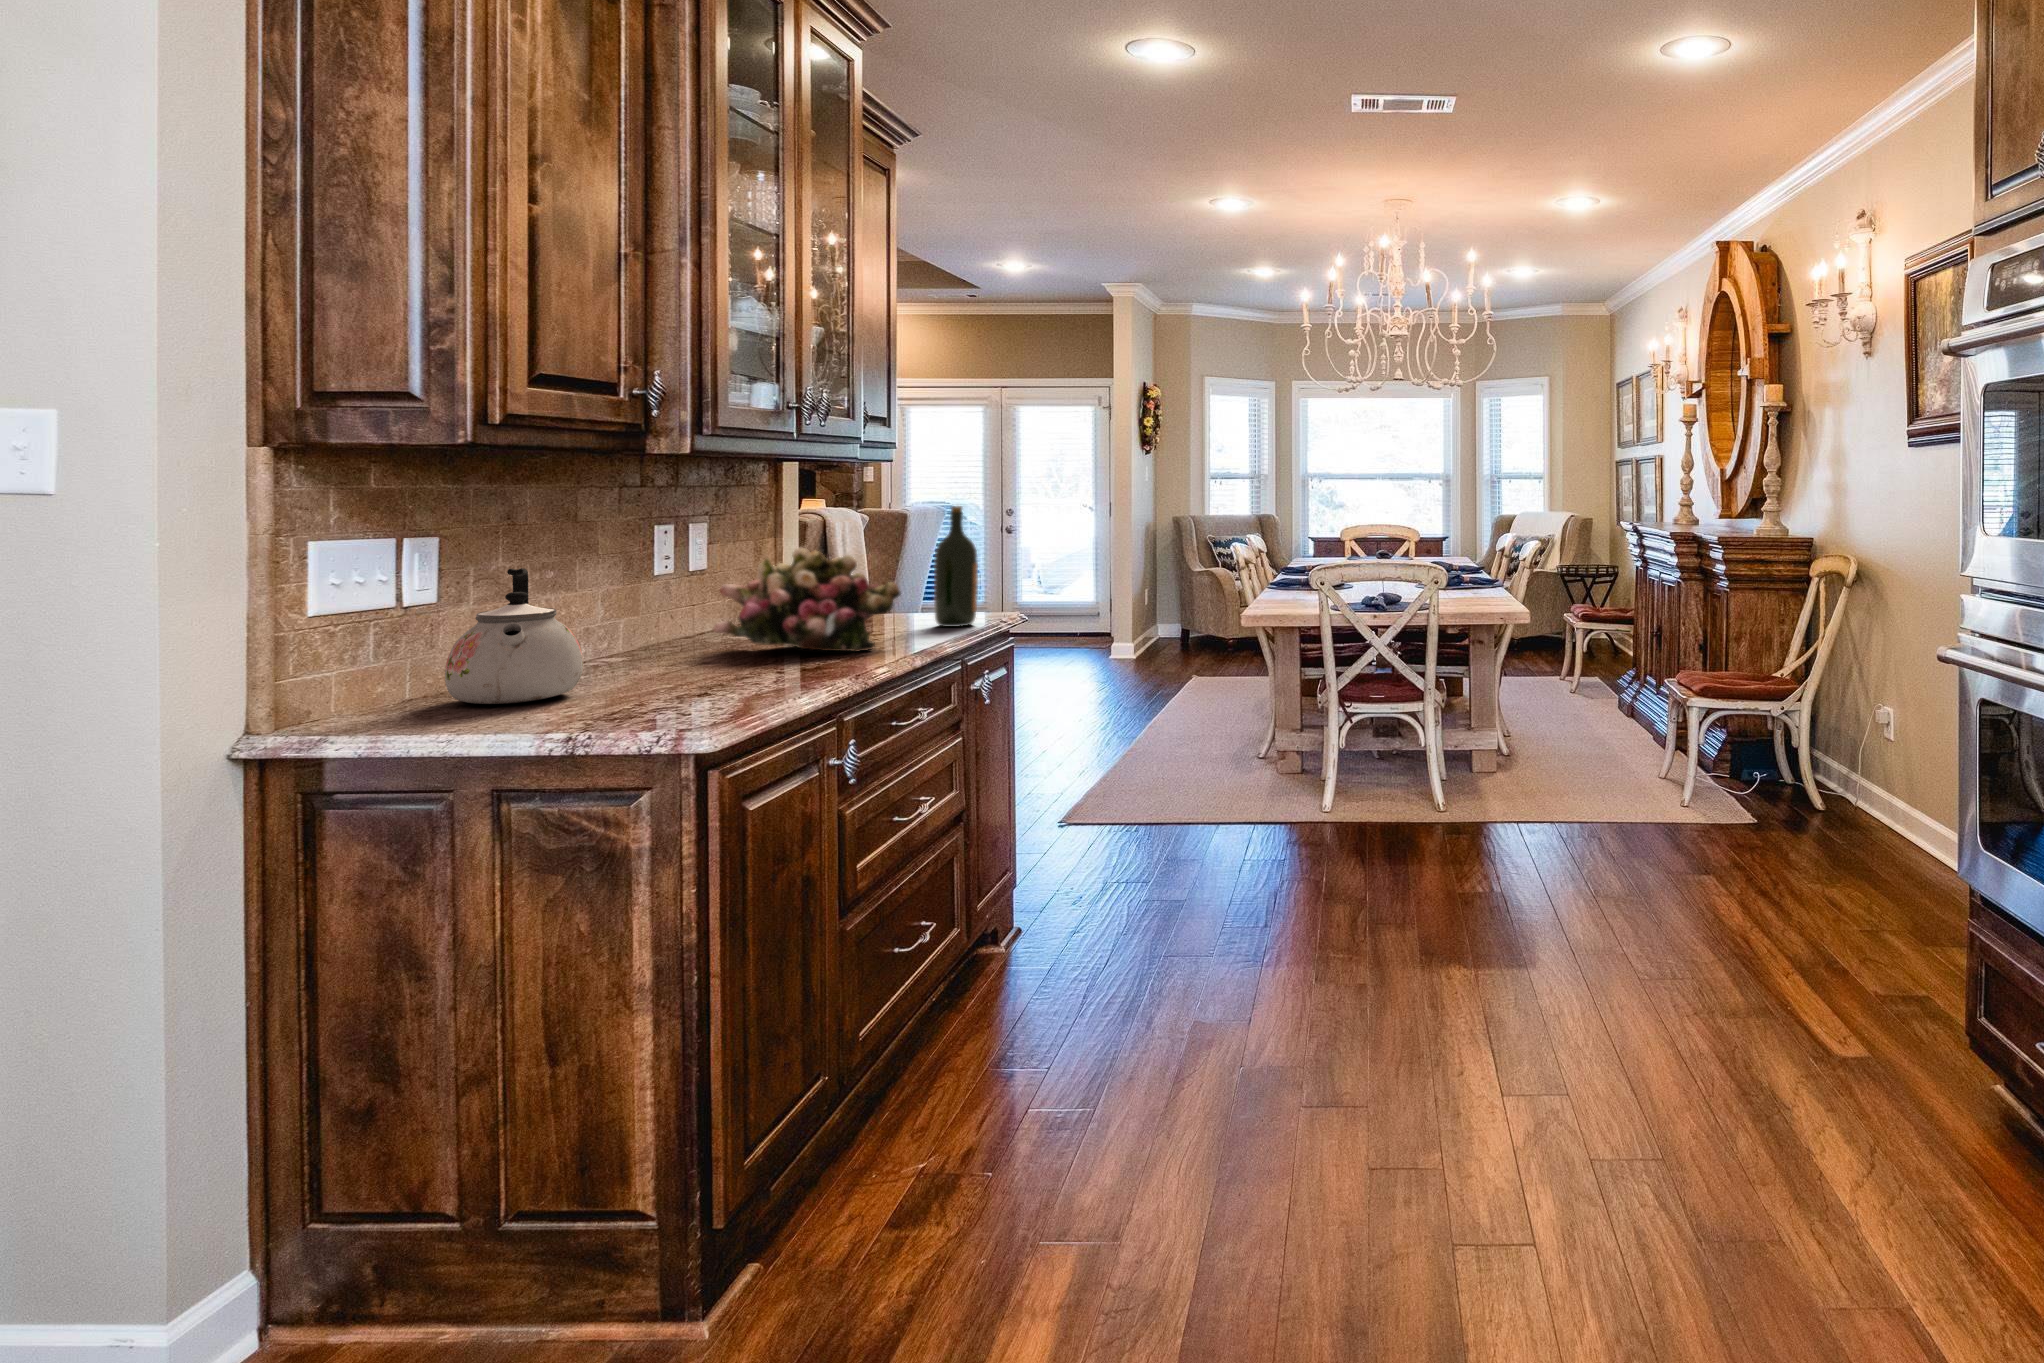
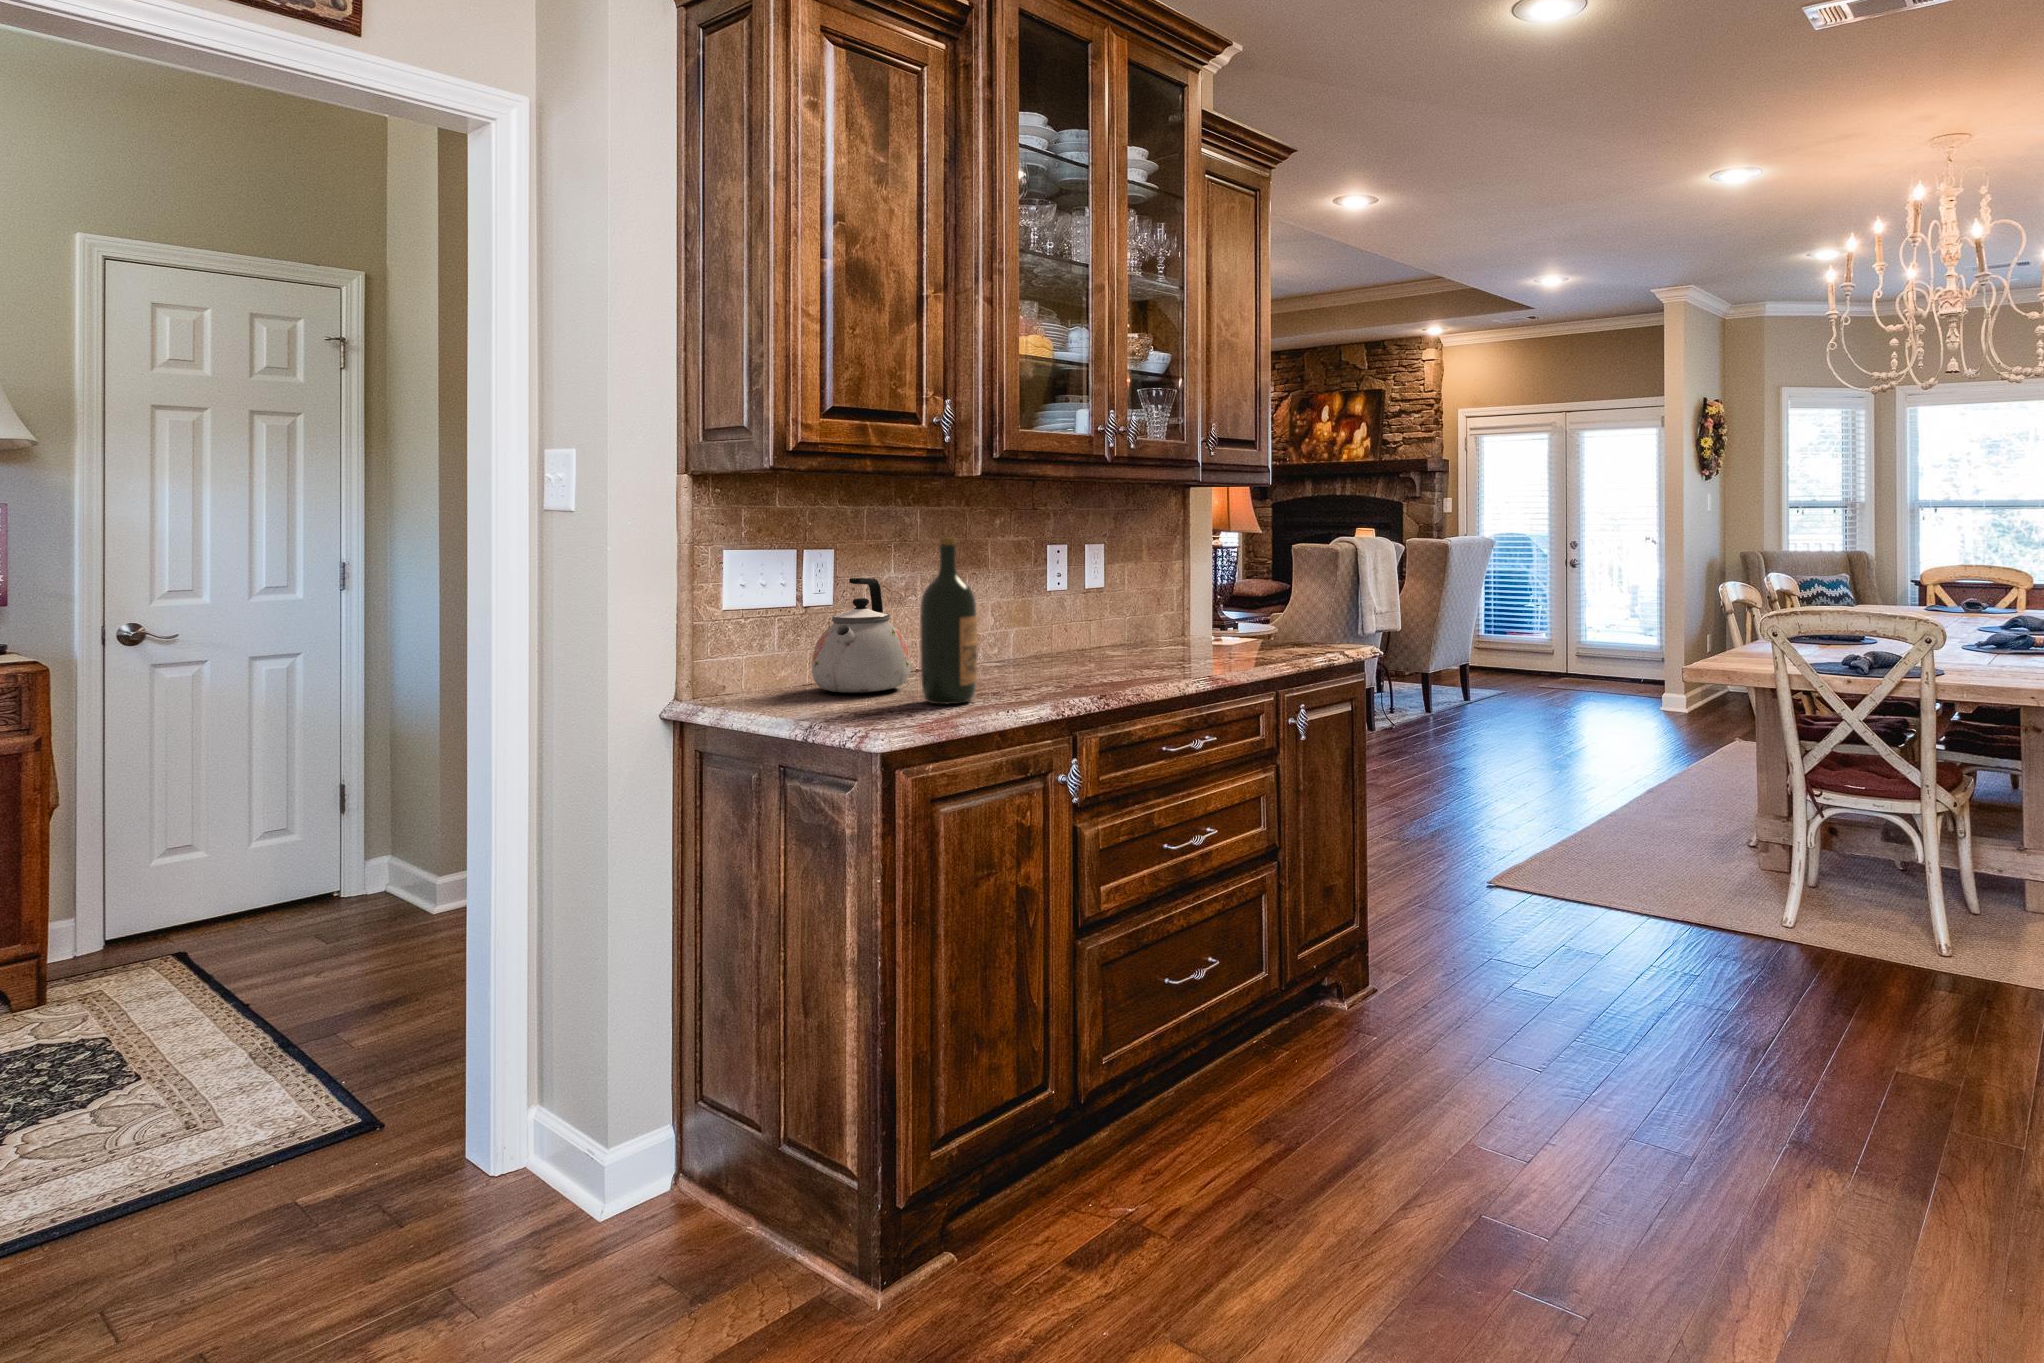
wine bottle: present [934,506,978,627] -> present [920,537,977,704]
flower arrangement: present [714,548,900,651] -> none [1054,569,1221,673]

